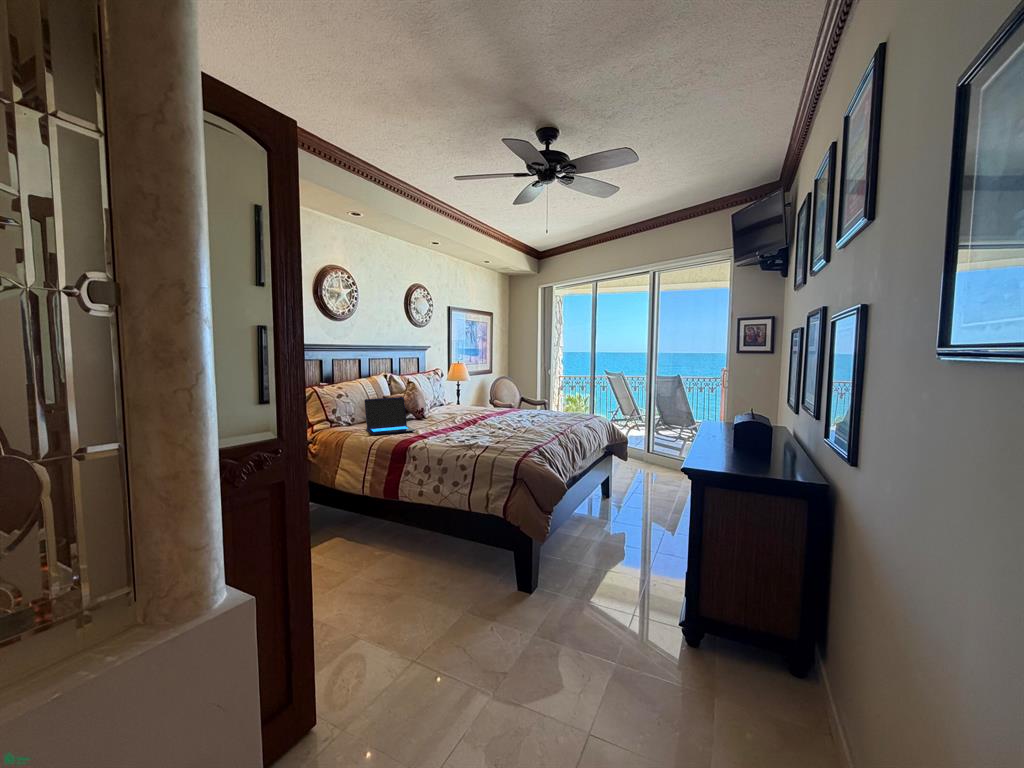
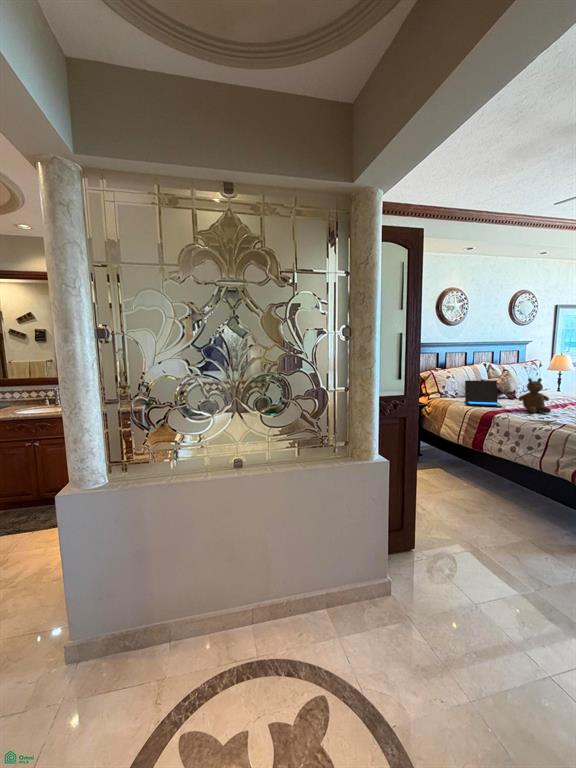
teddy bear: none [432,391,467,435] -> present [518,378,551,413]

